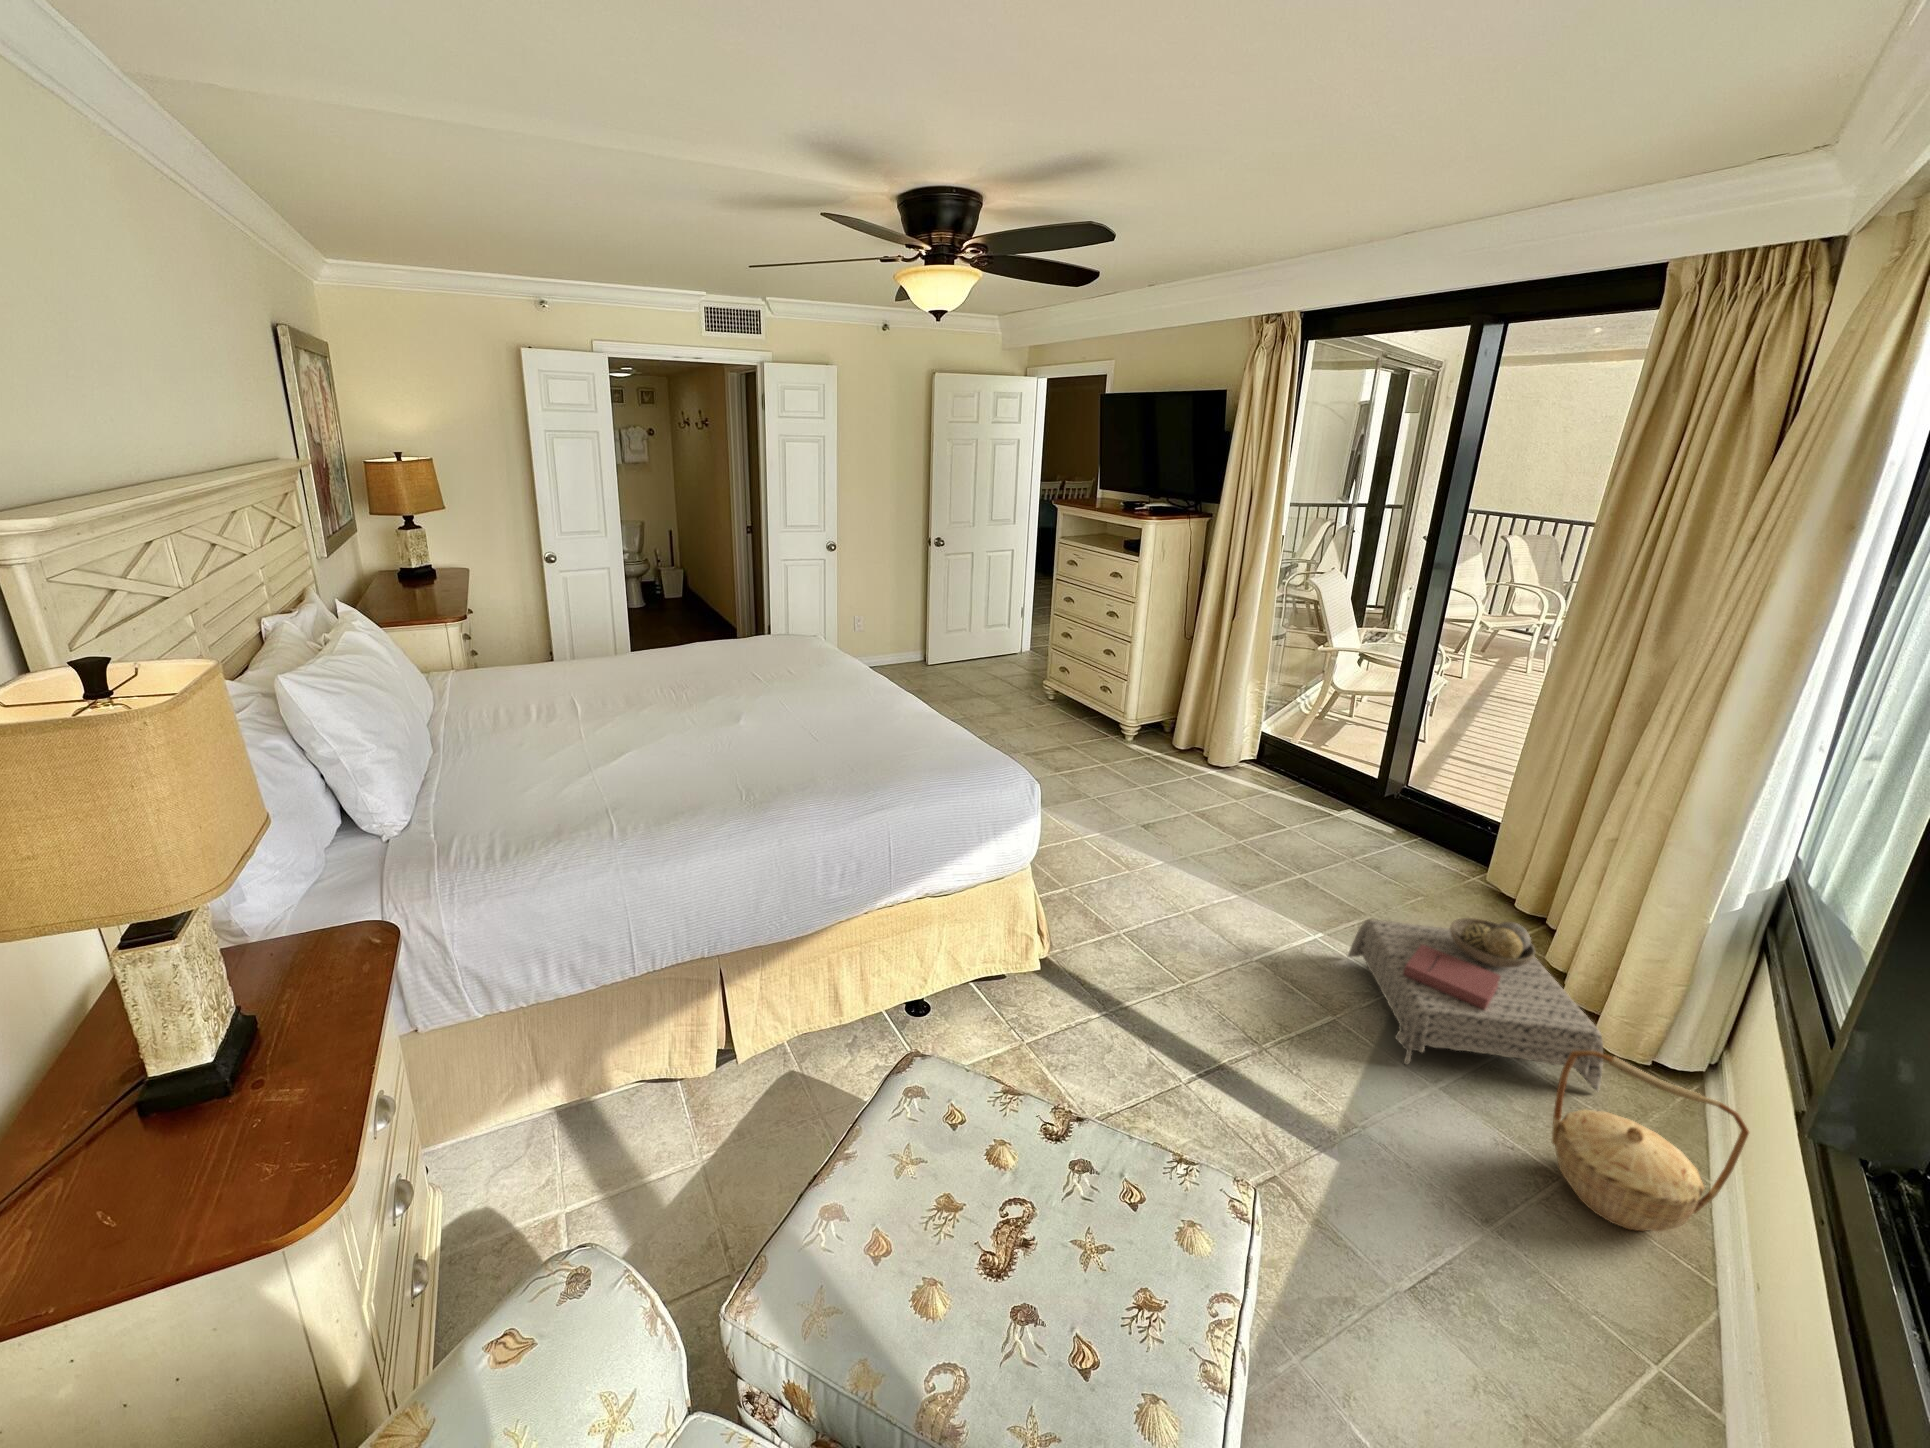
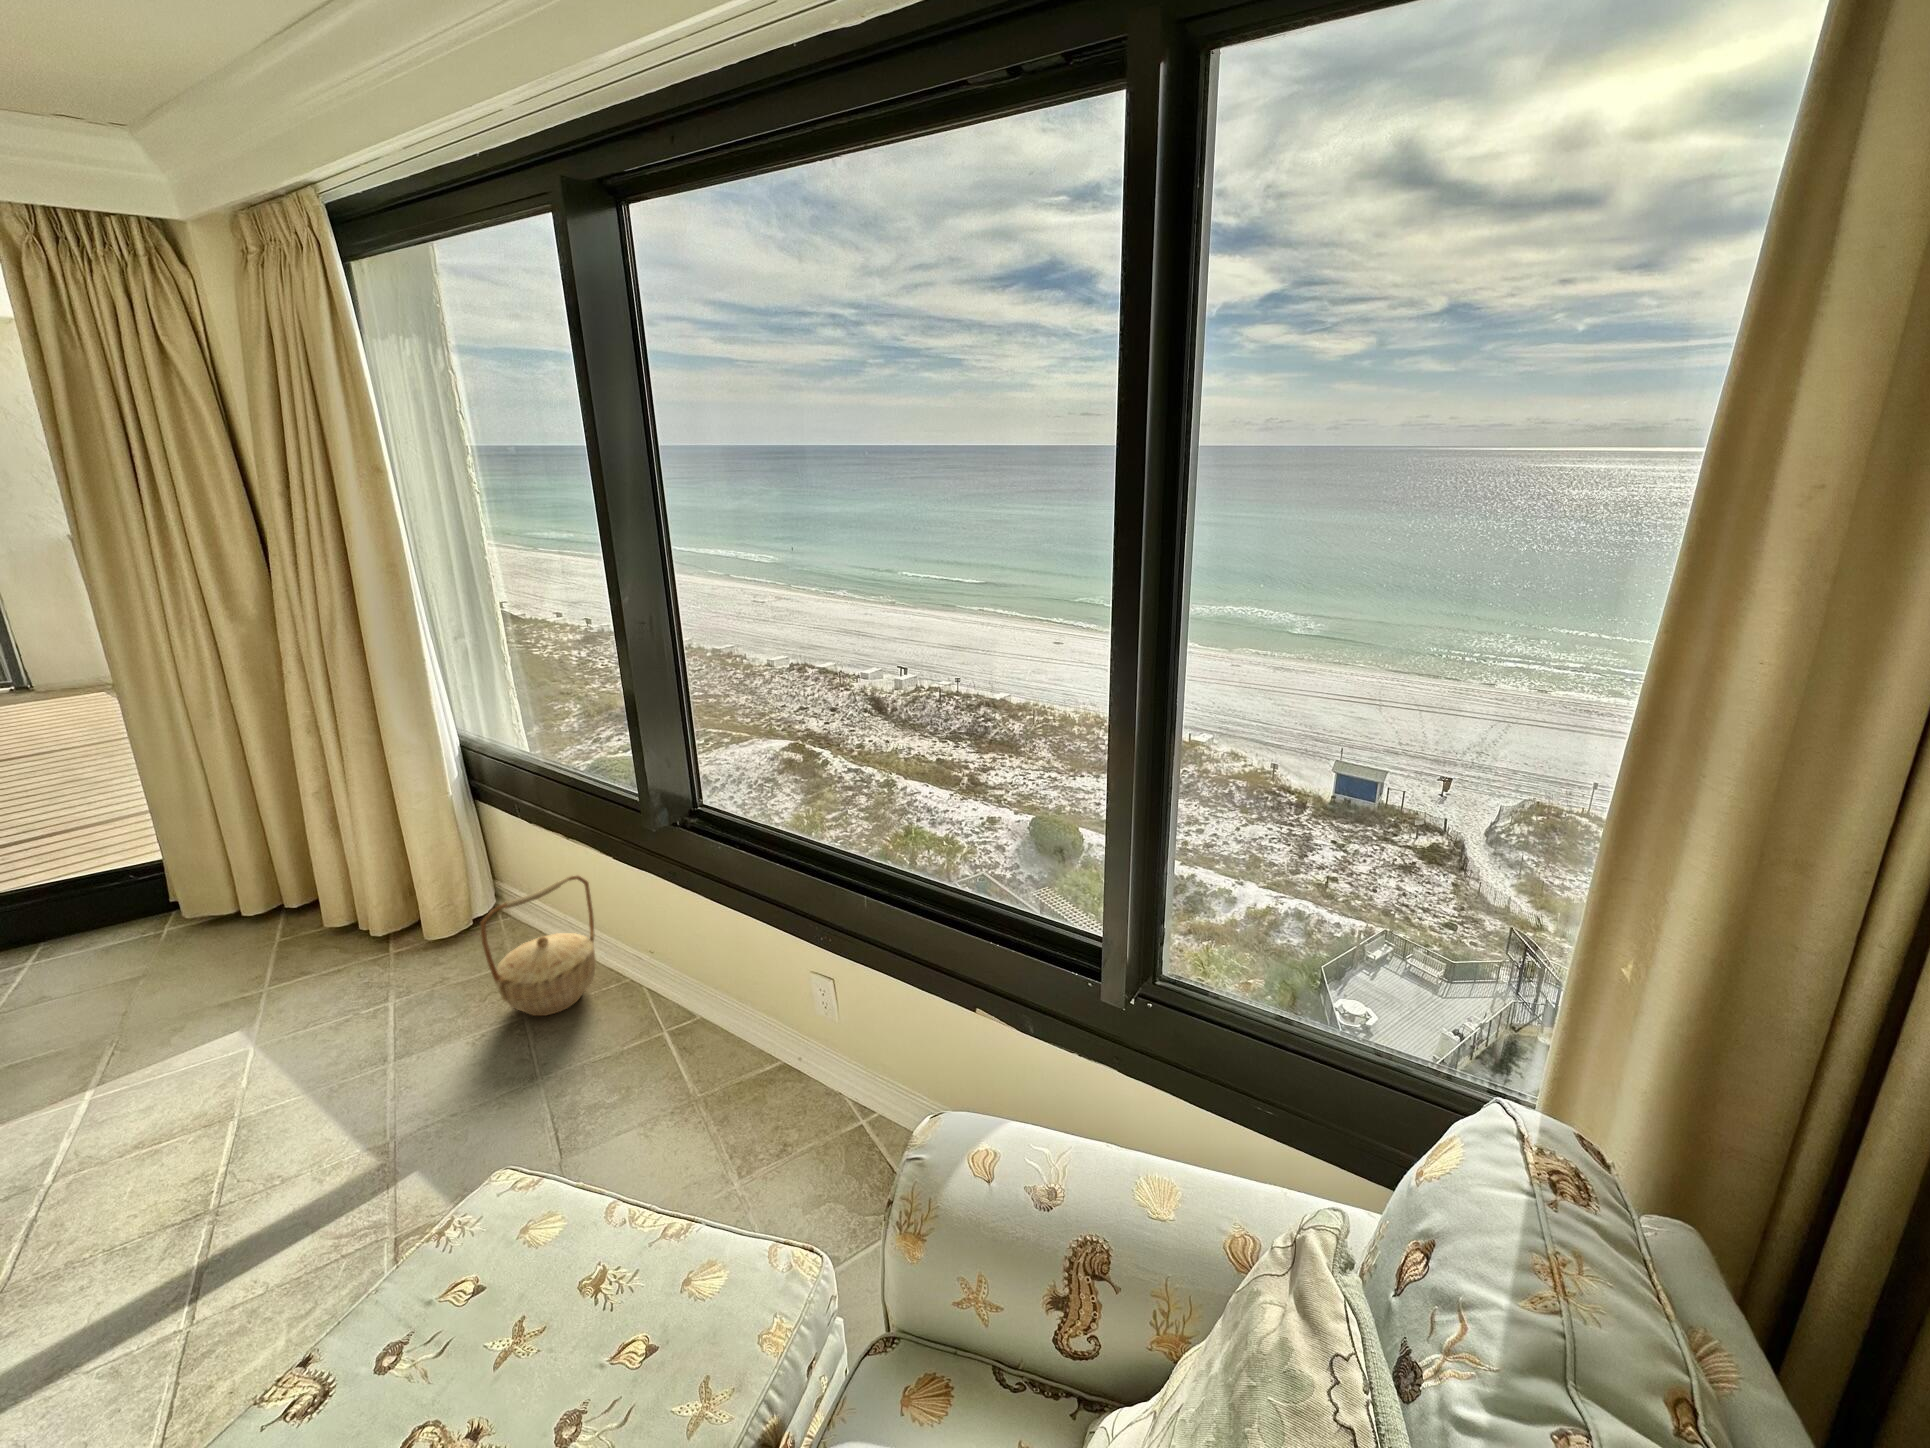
ottoman: present [1348,918,1603,1091] -> none [153,898,469,1078]

